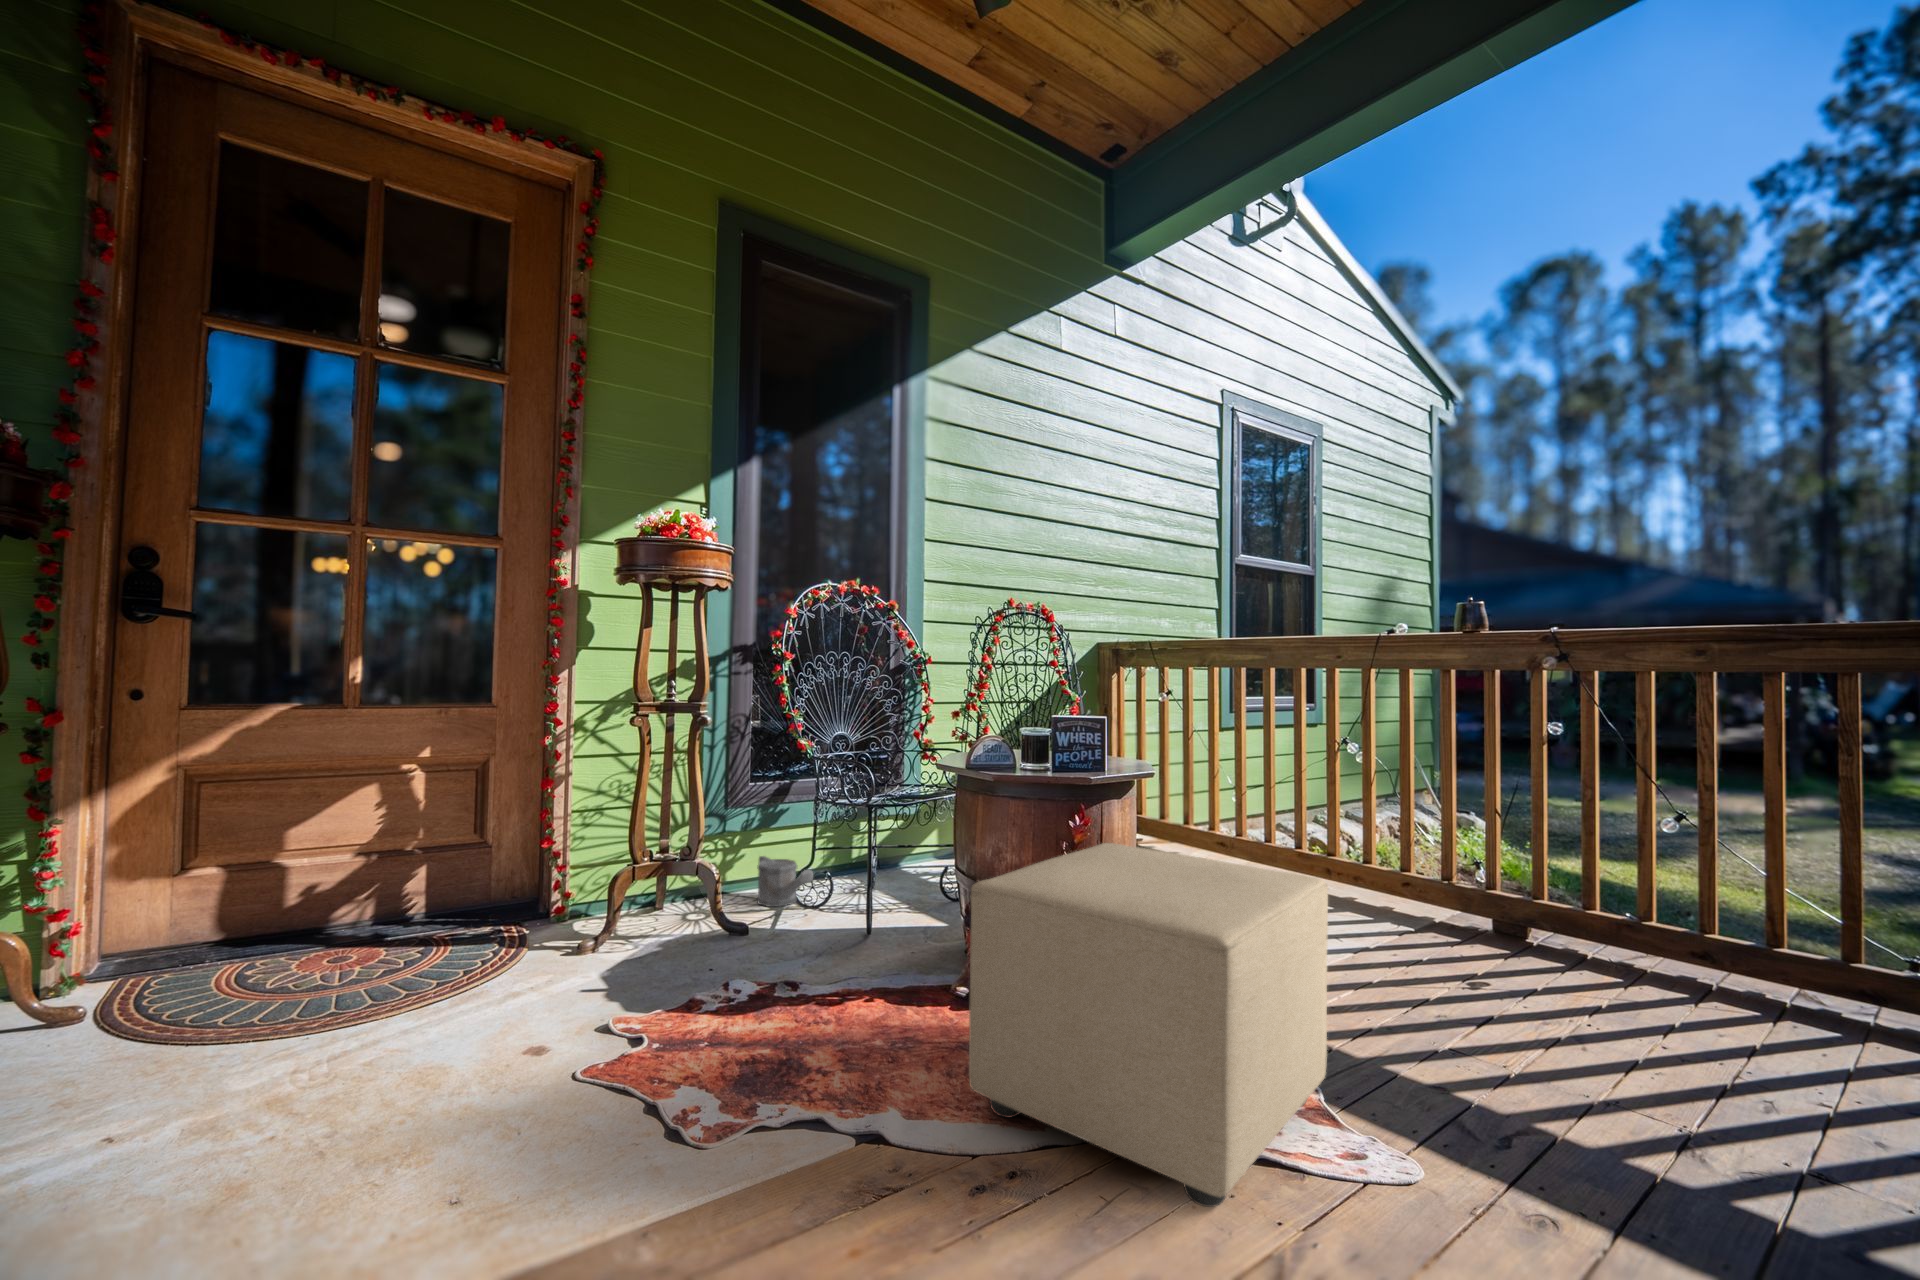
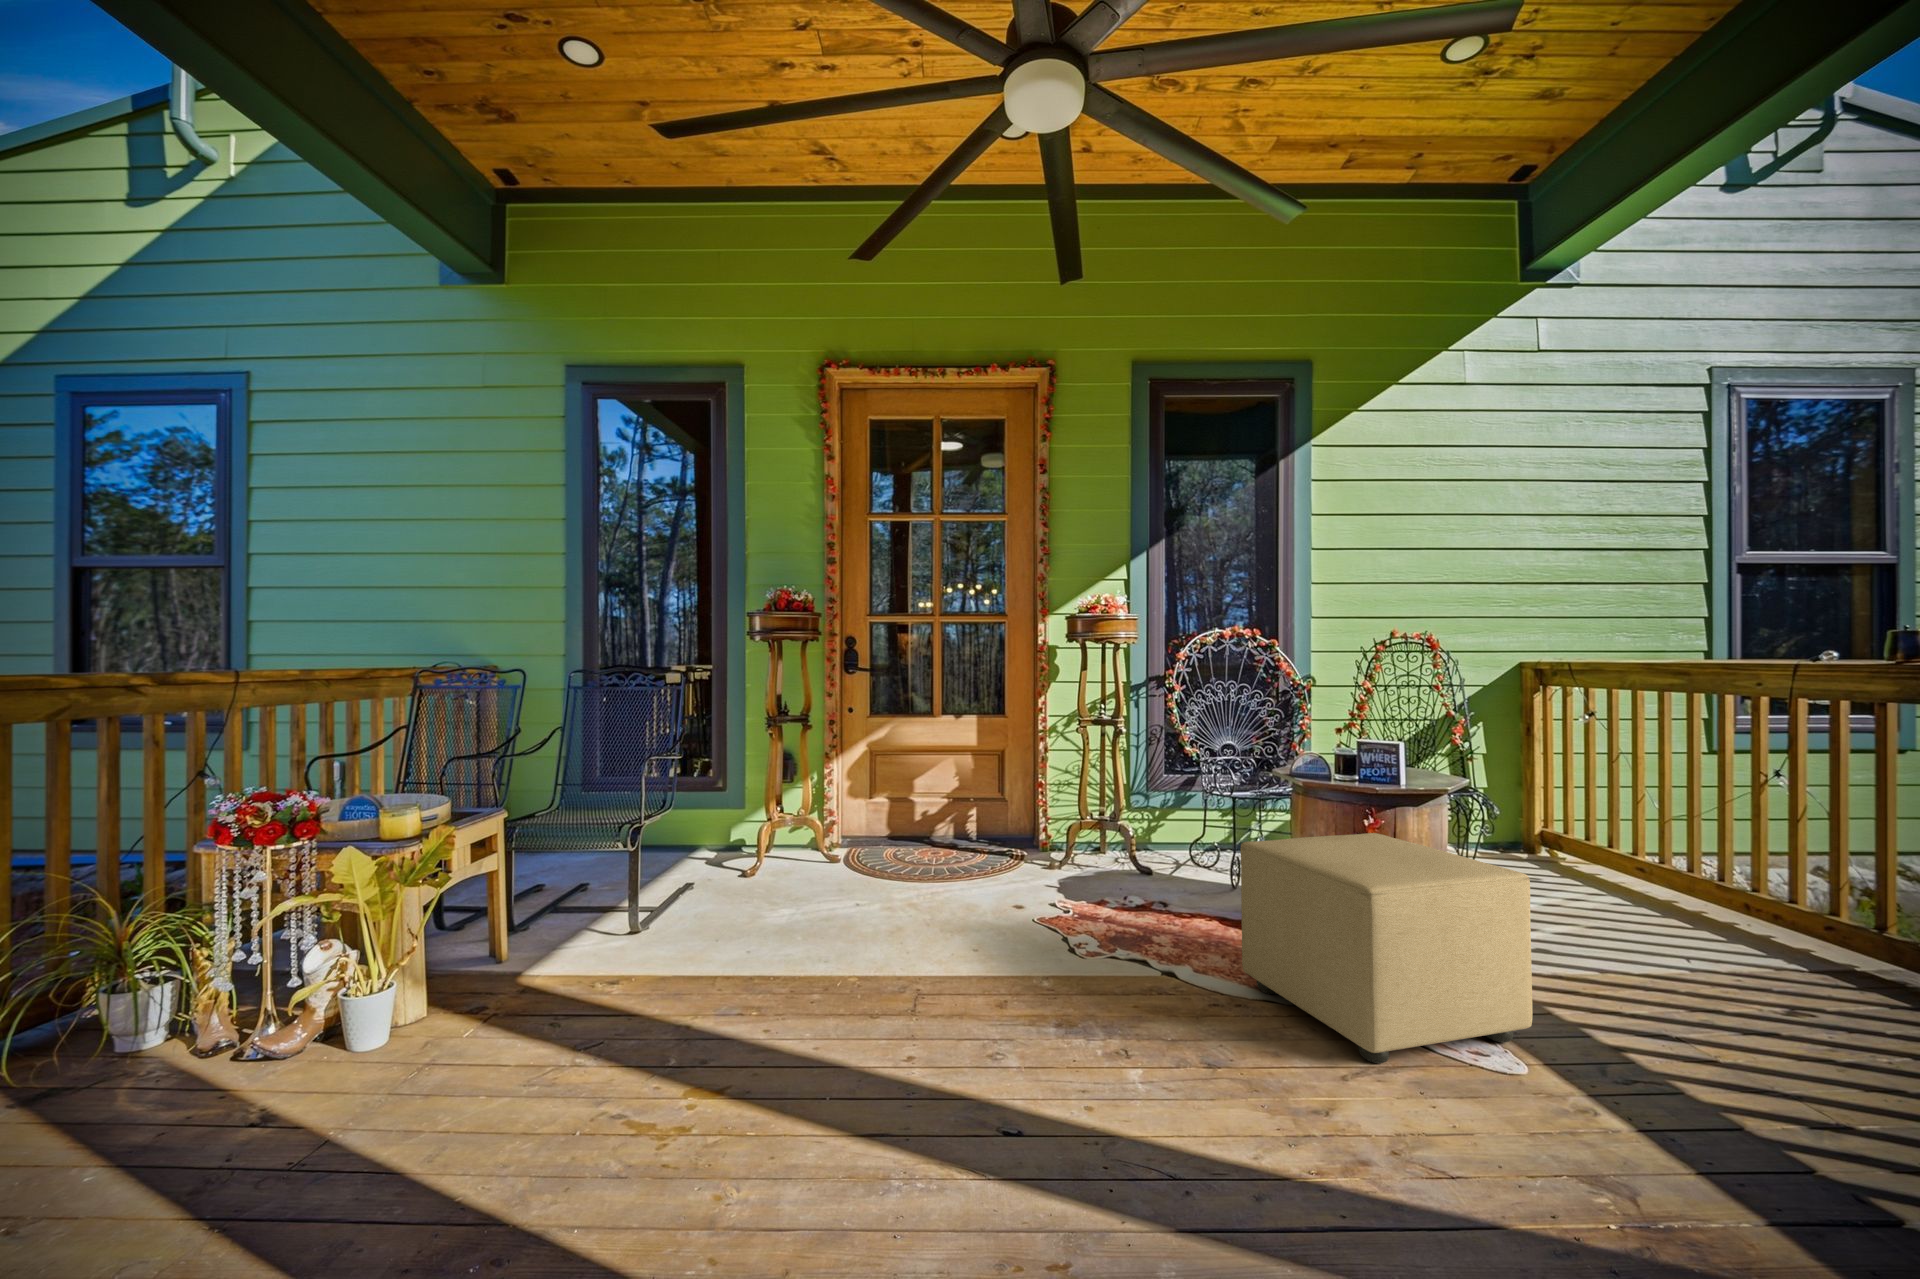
watering can: present [757,856,813,907] -> none [1167,826,1201,861]

